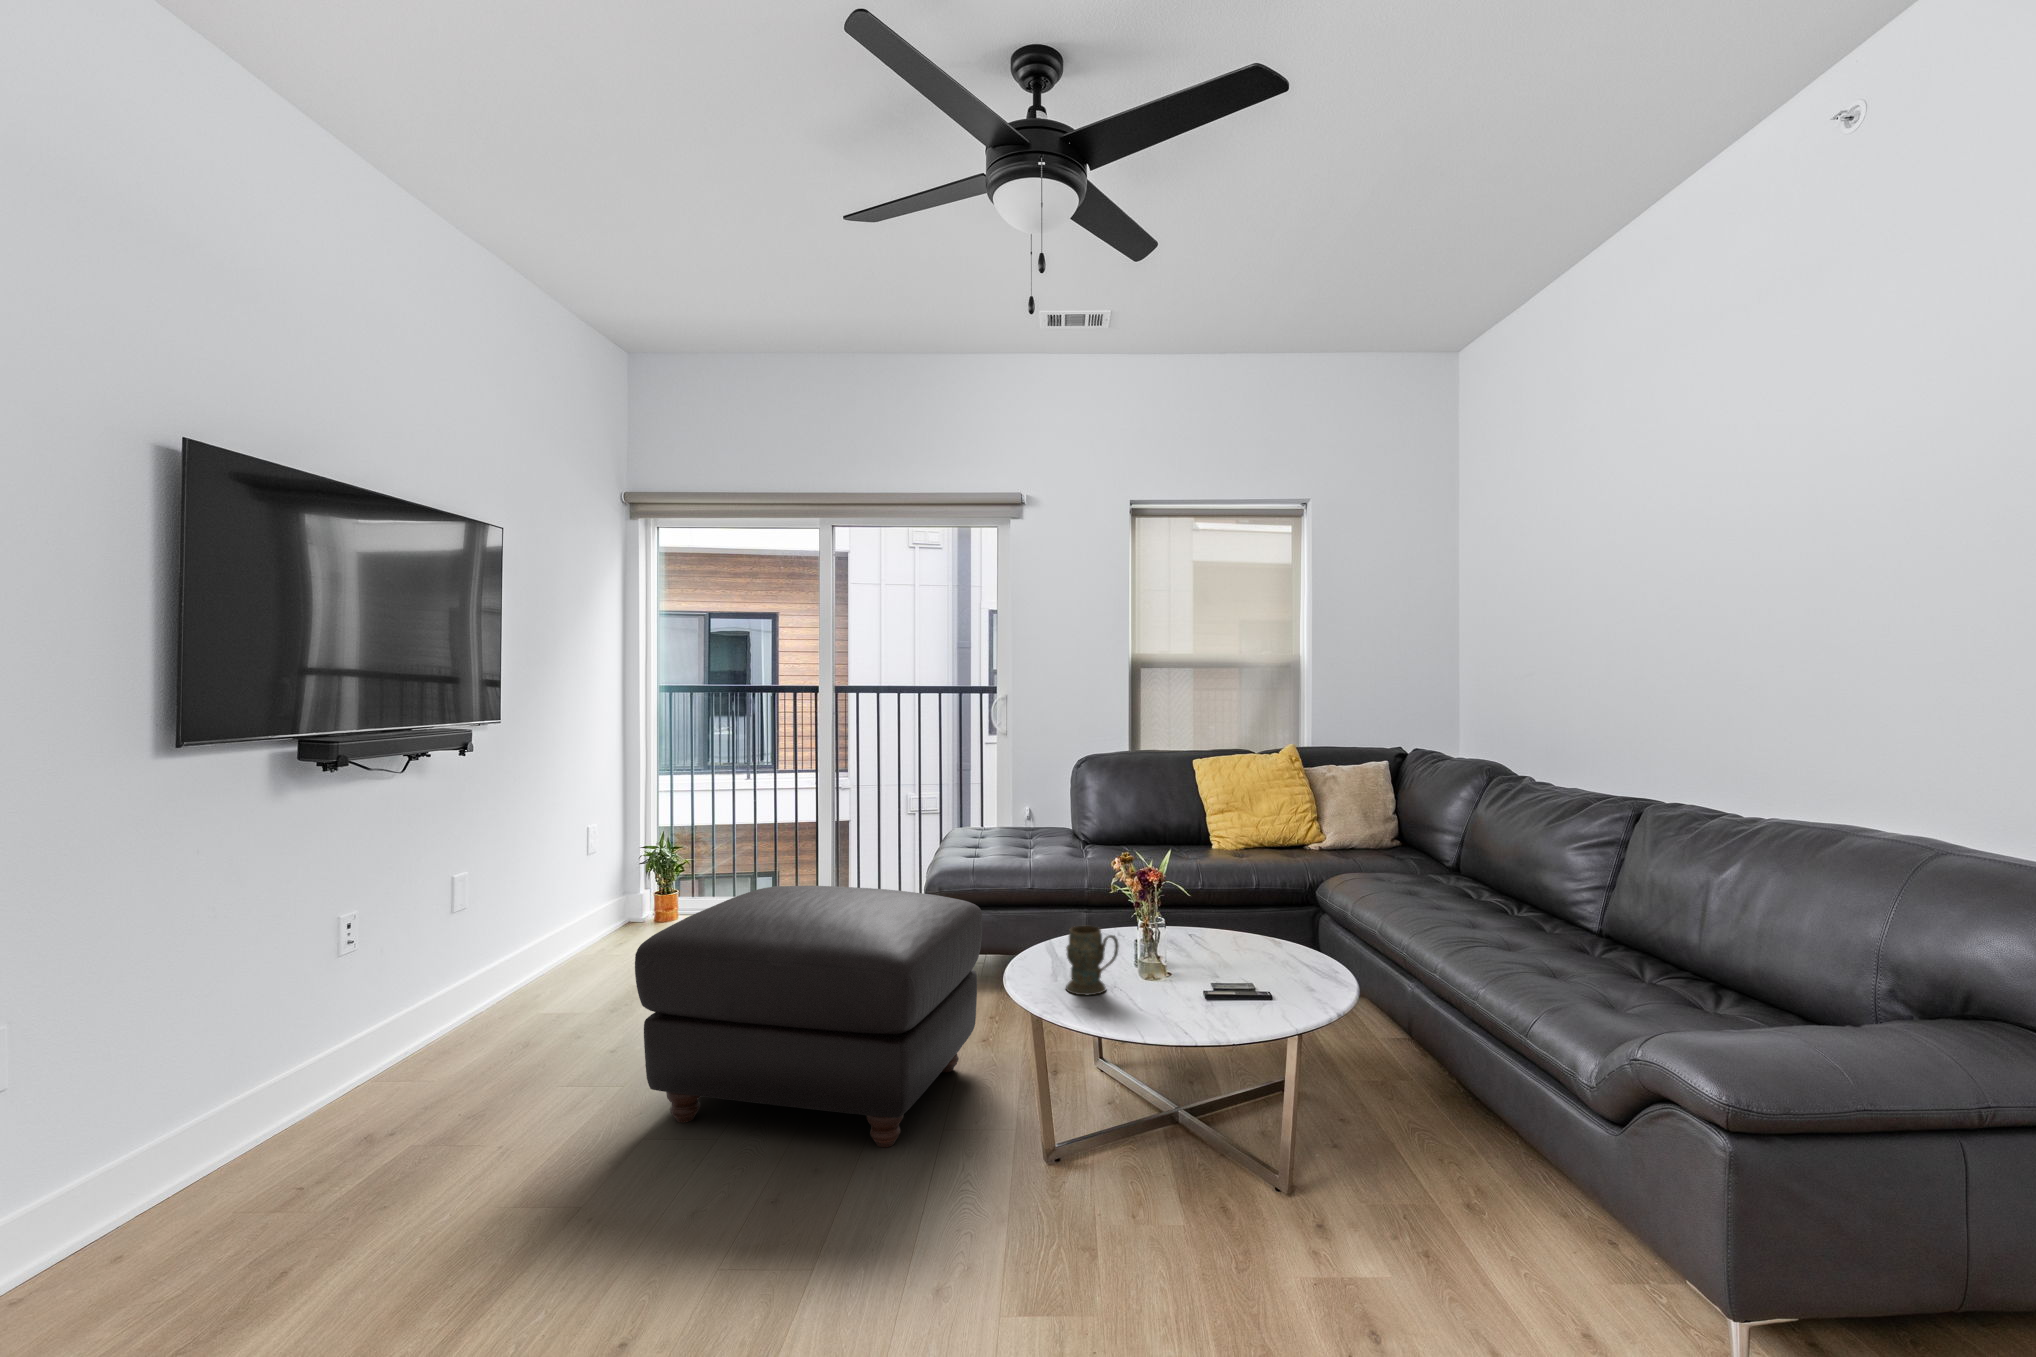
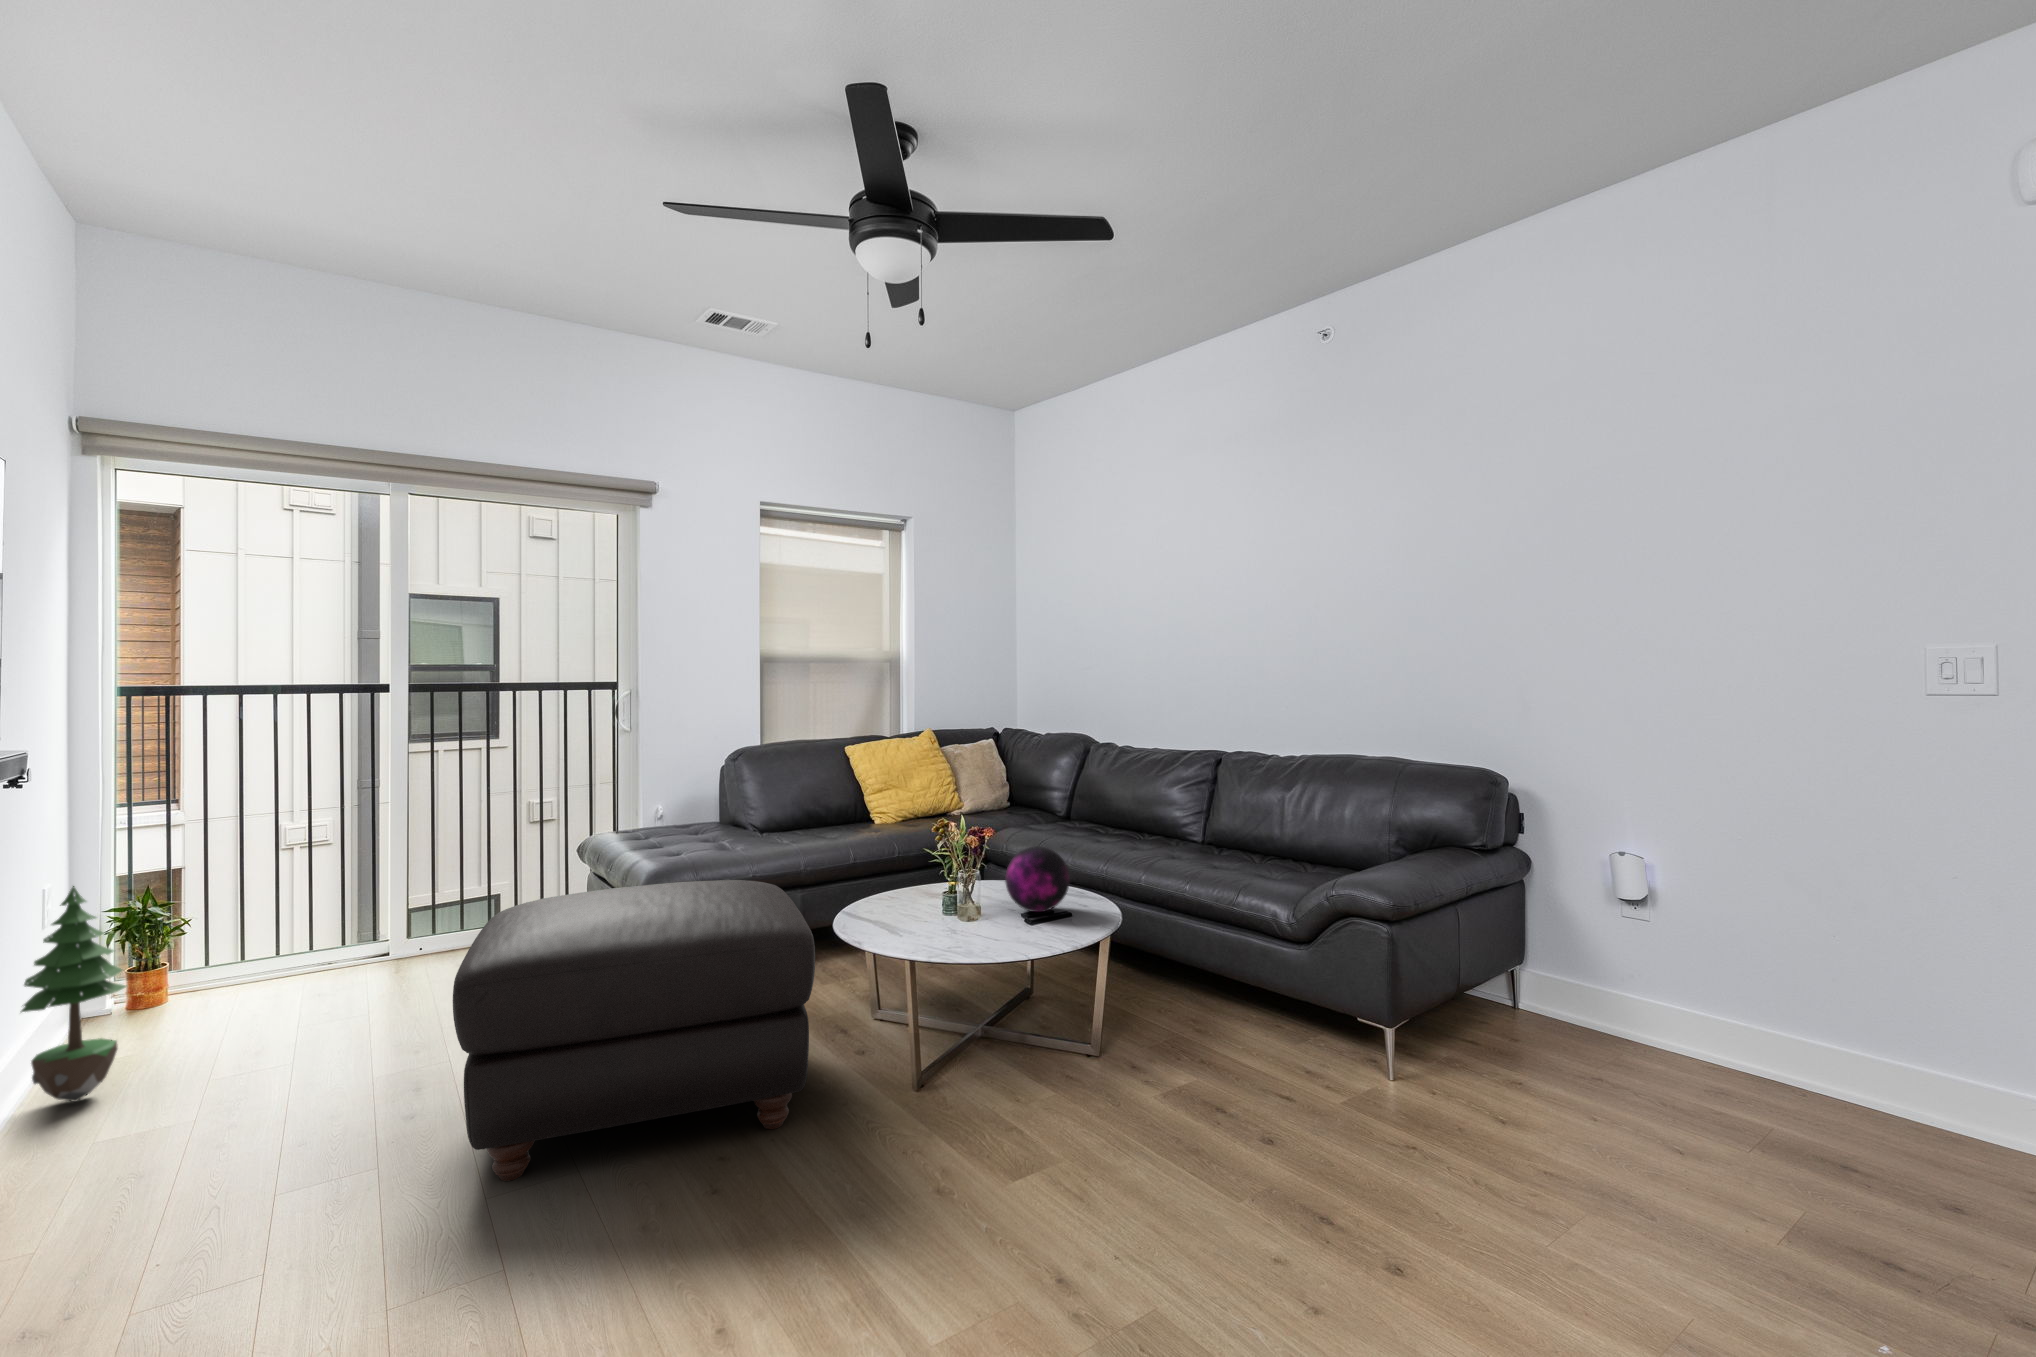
potted tree: none [538,829,597,980] -> present [21,886,126,1102]
decorative orb: none [1179,906,1259,986] -> present [1005,846,1070,912]
mug: present [1066,926,1119,995] -> none [931,876,982,937]

